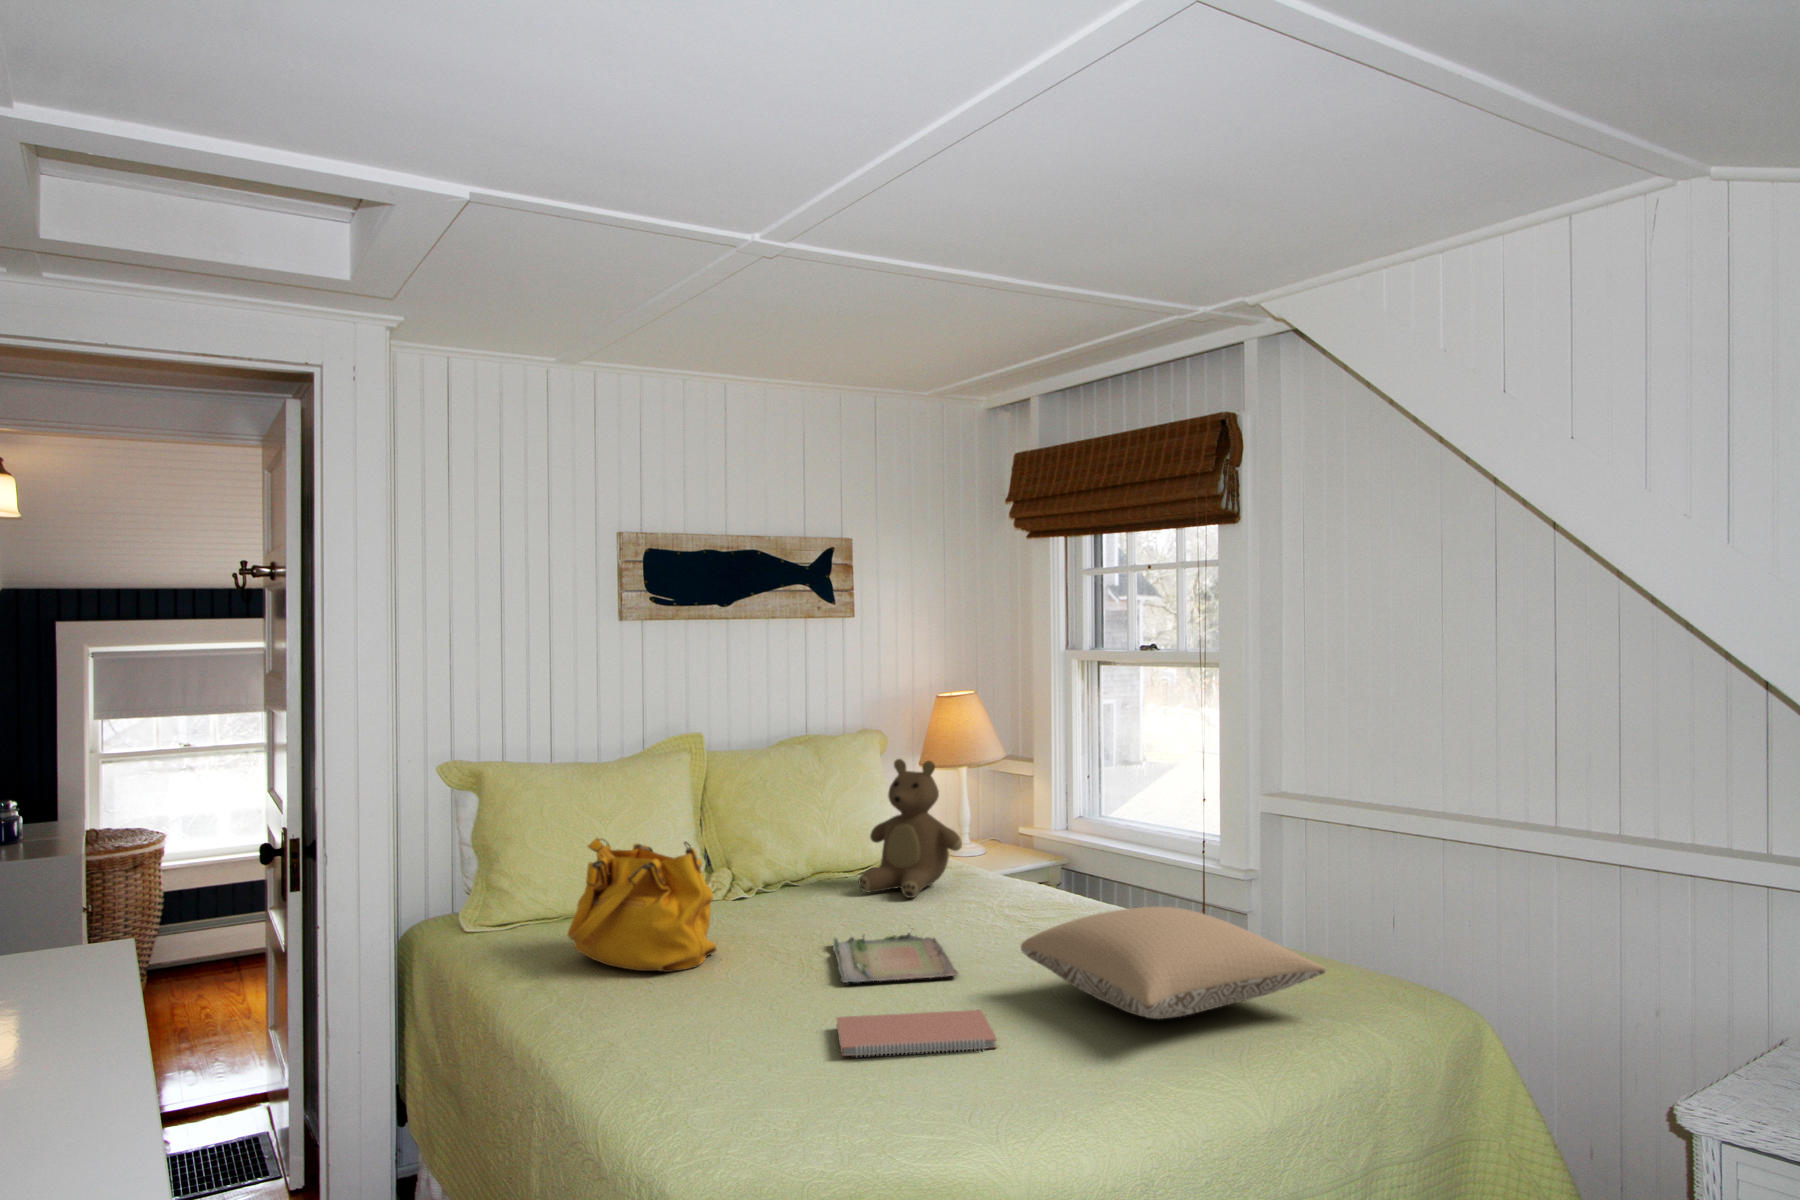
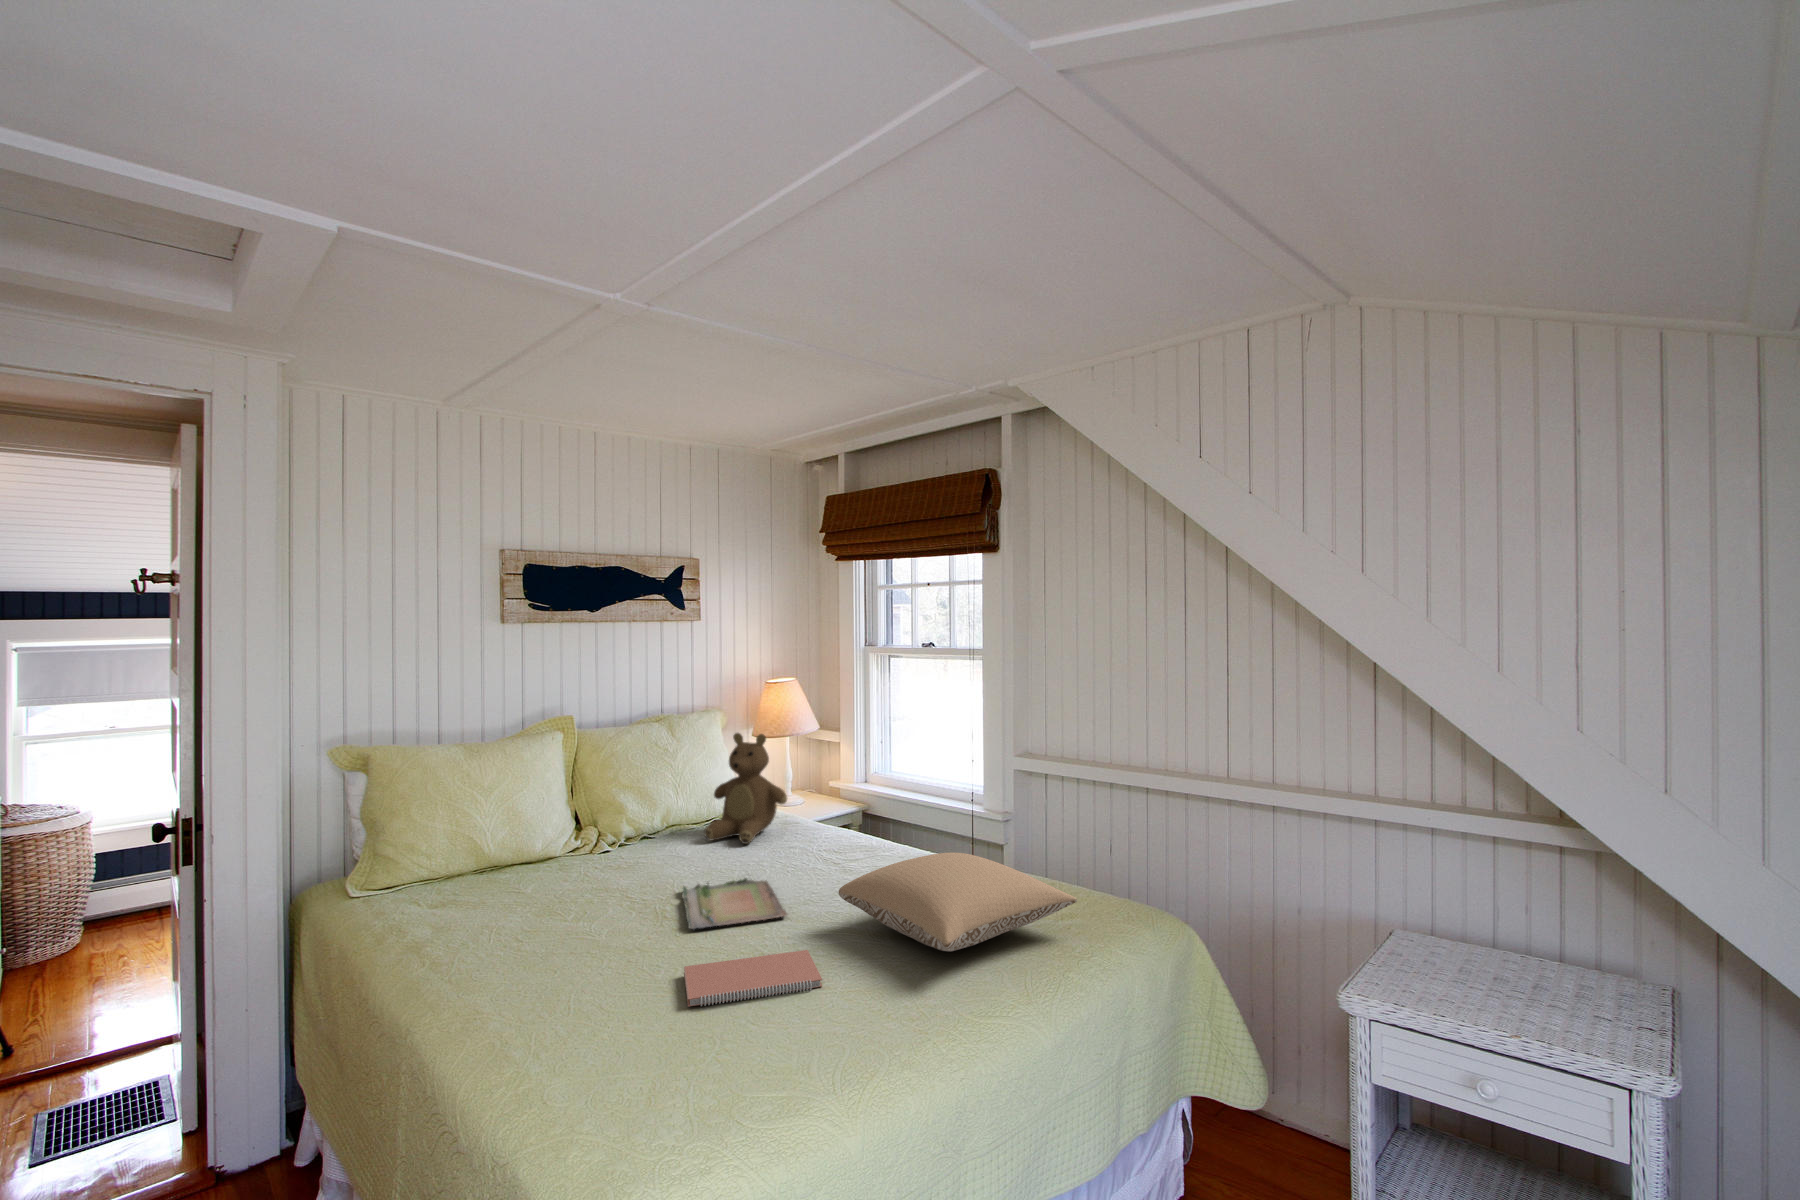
handbag: present [567,838,717,972] -> none [443,812,581,928]

